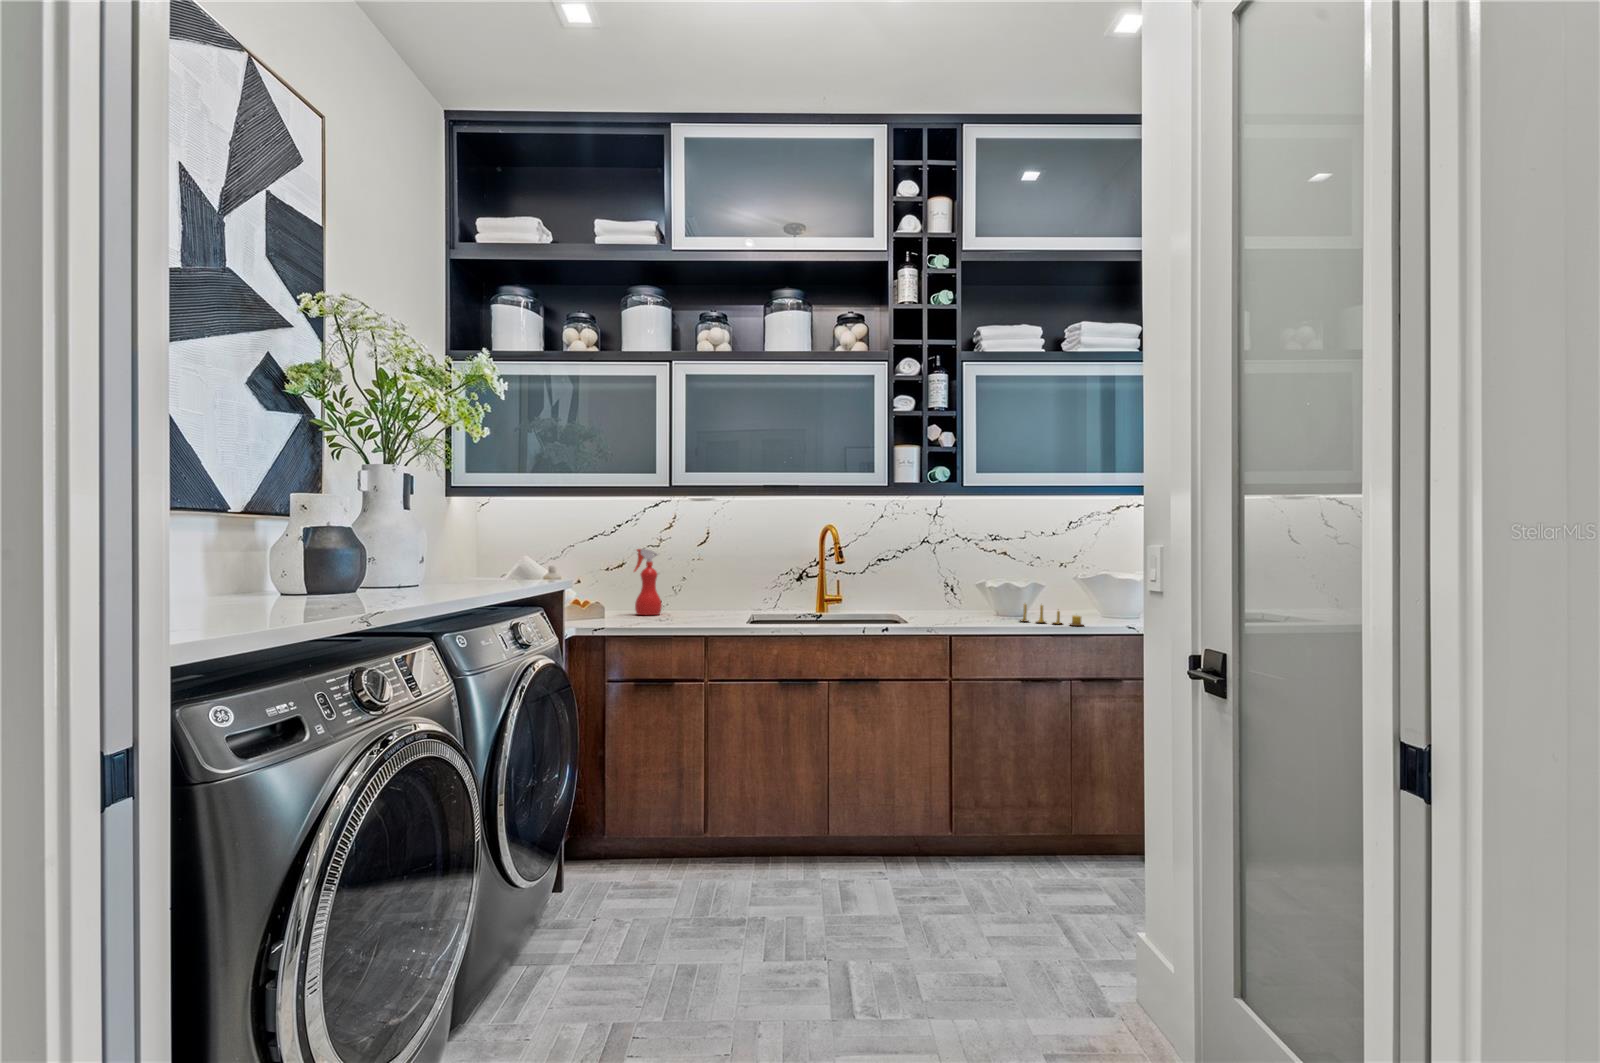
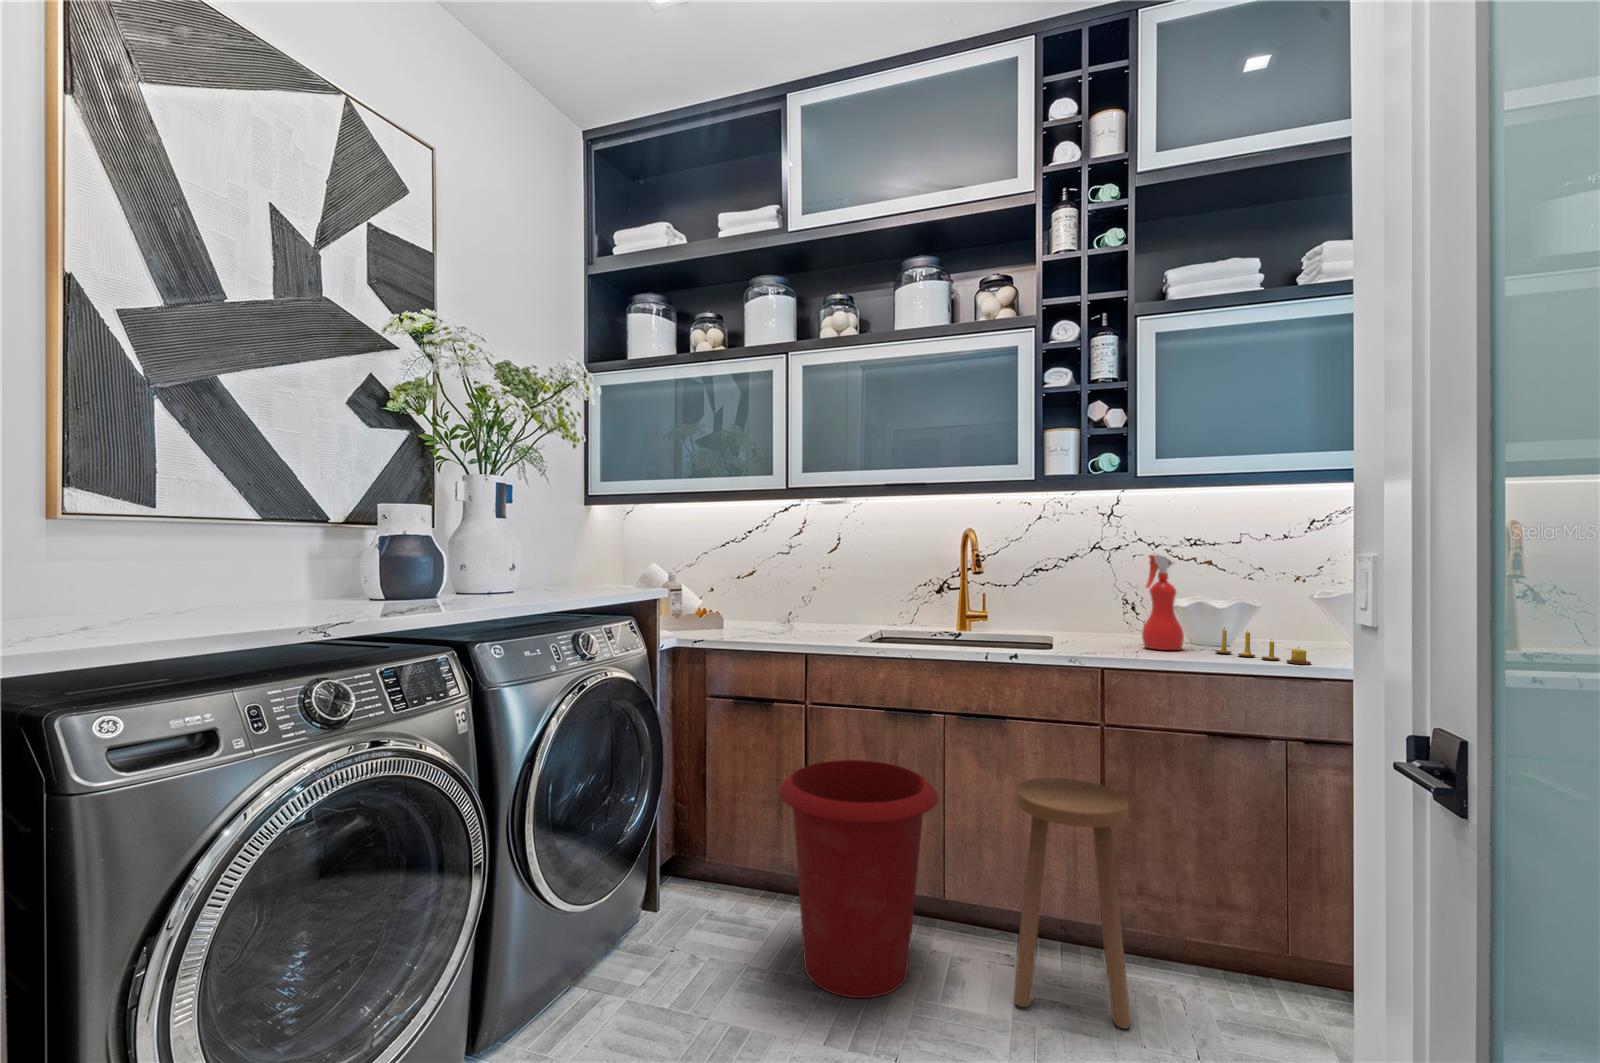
spray bottle: present [634,549,662,615] -> present [1142,555,1184,650]
stool: none [887,724,979,903] -> present [1014,778,1131,1029]
waste bin: none [699,725,835,920] -> present [779,760,939,998]

